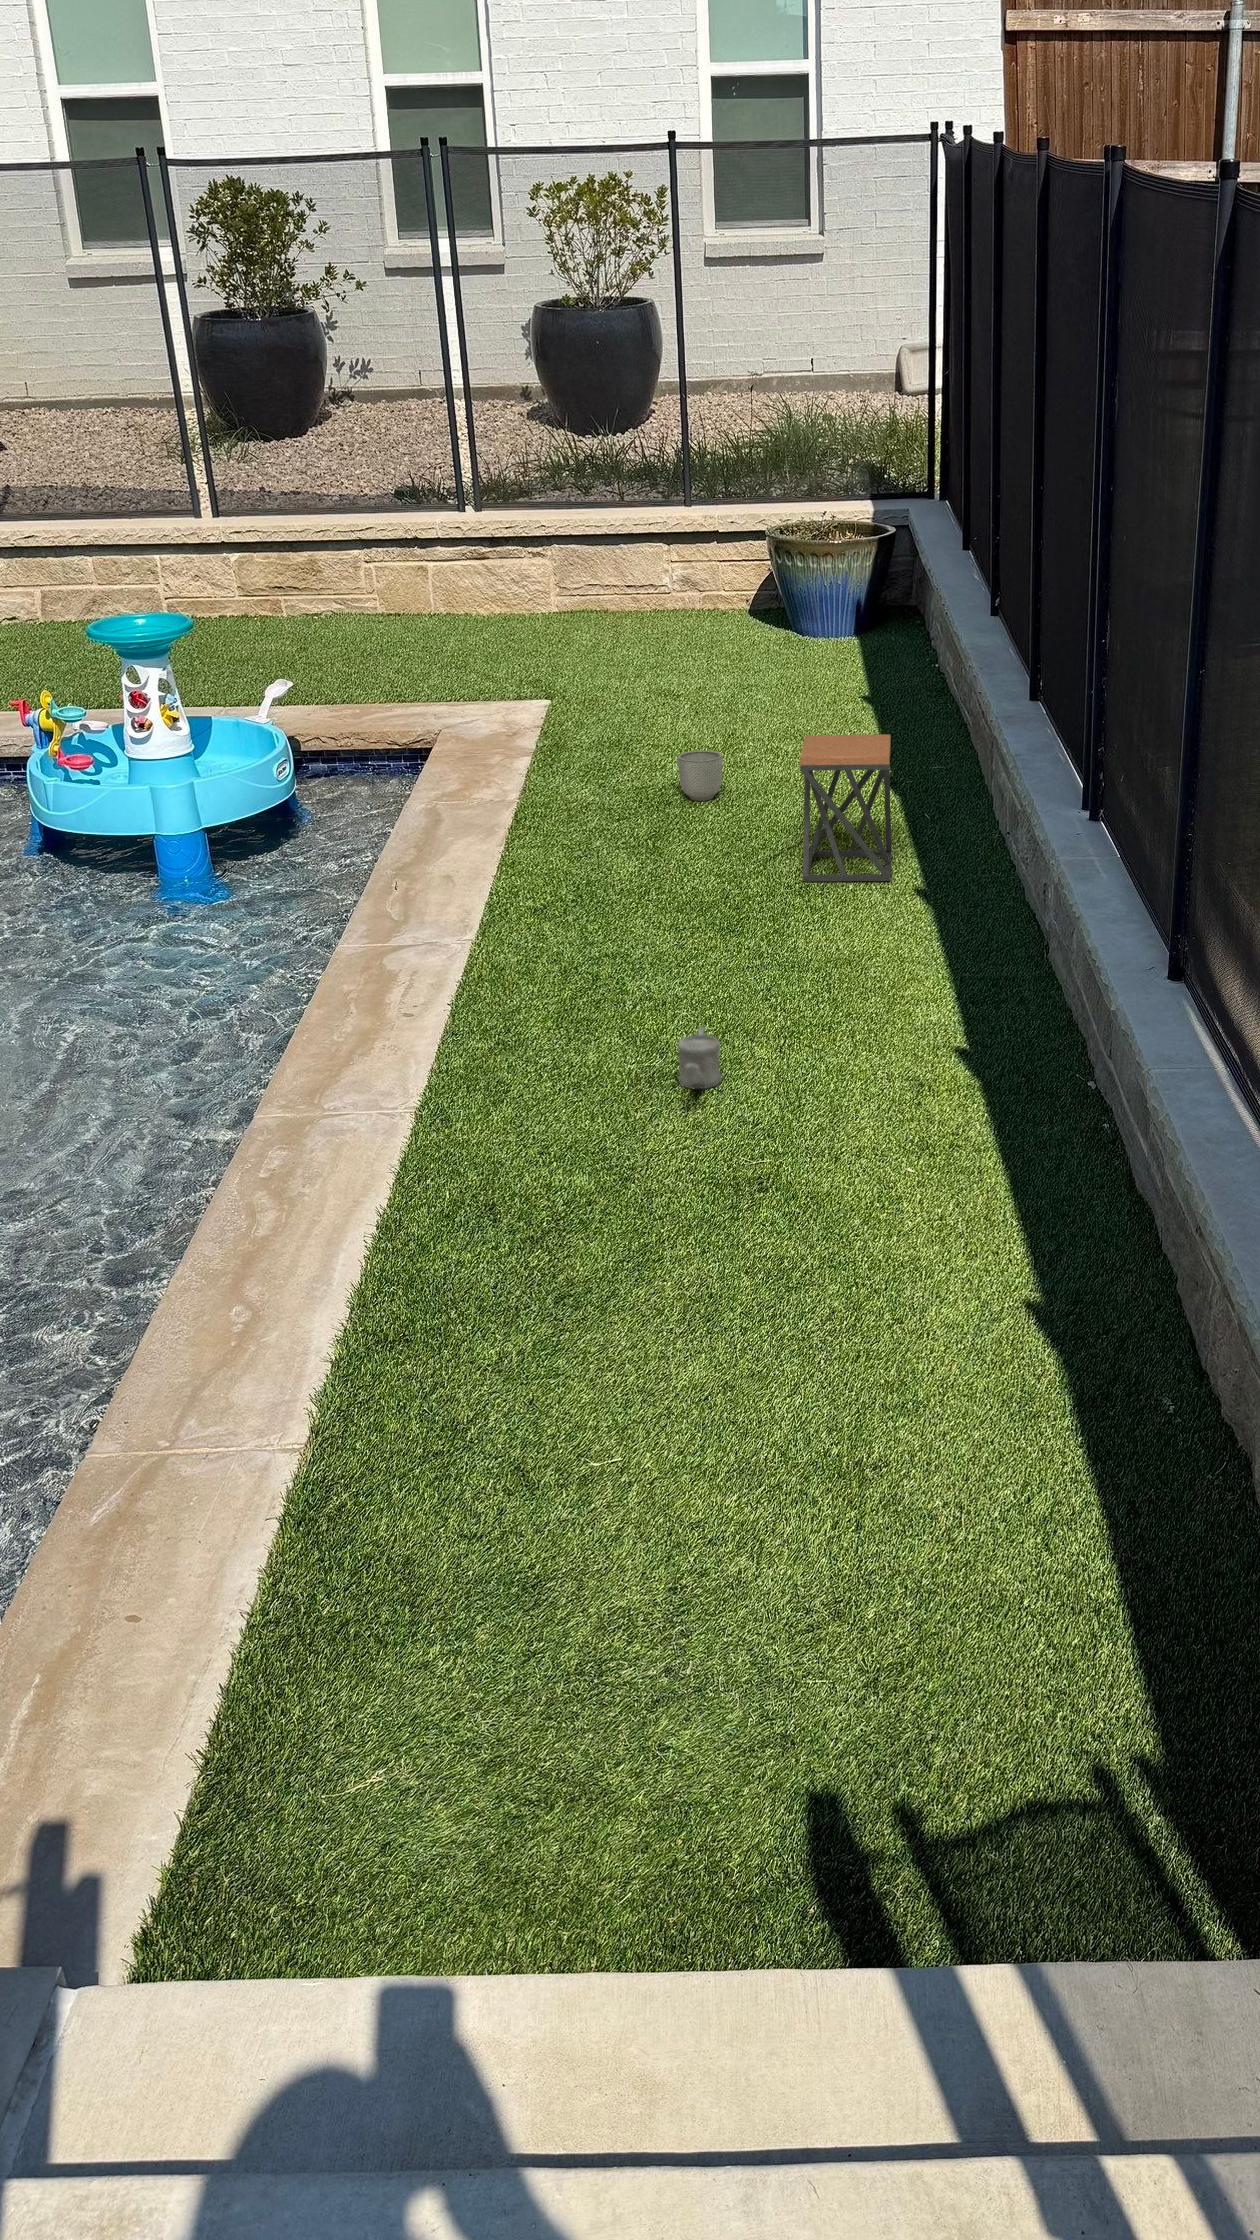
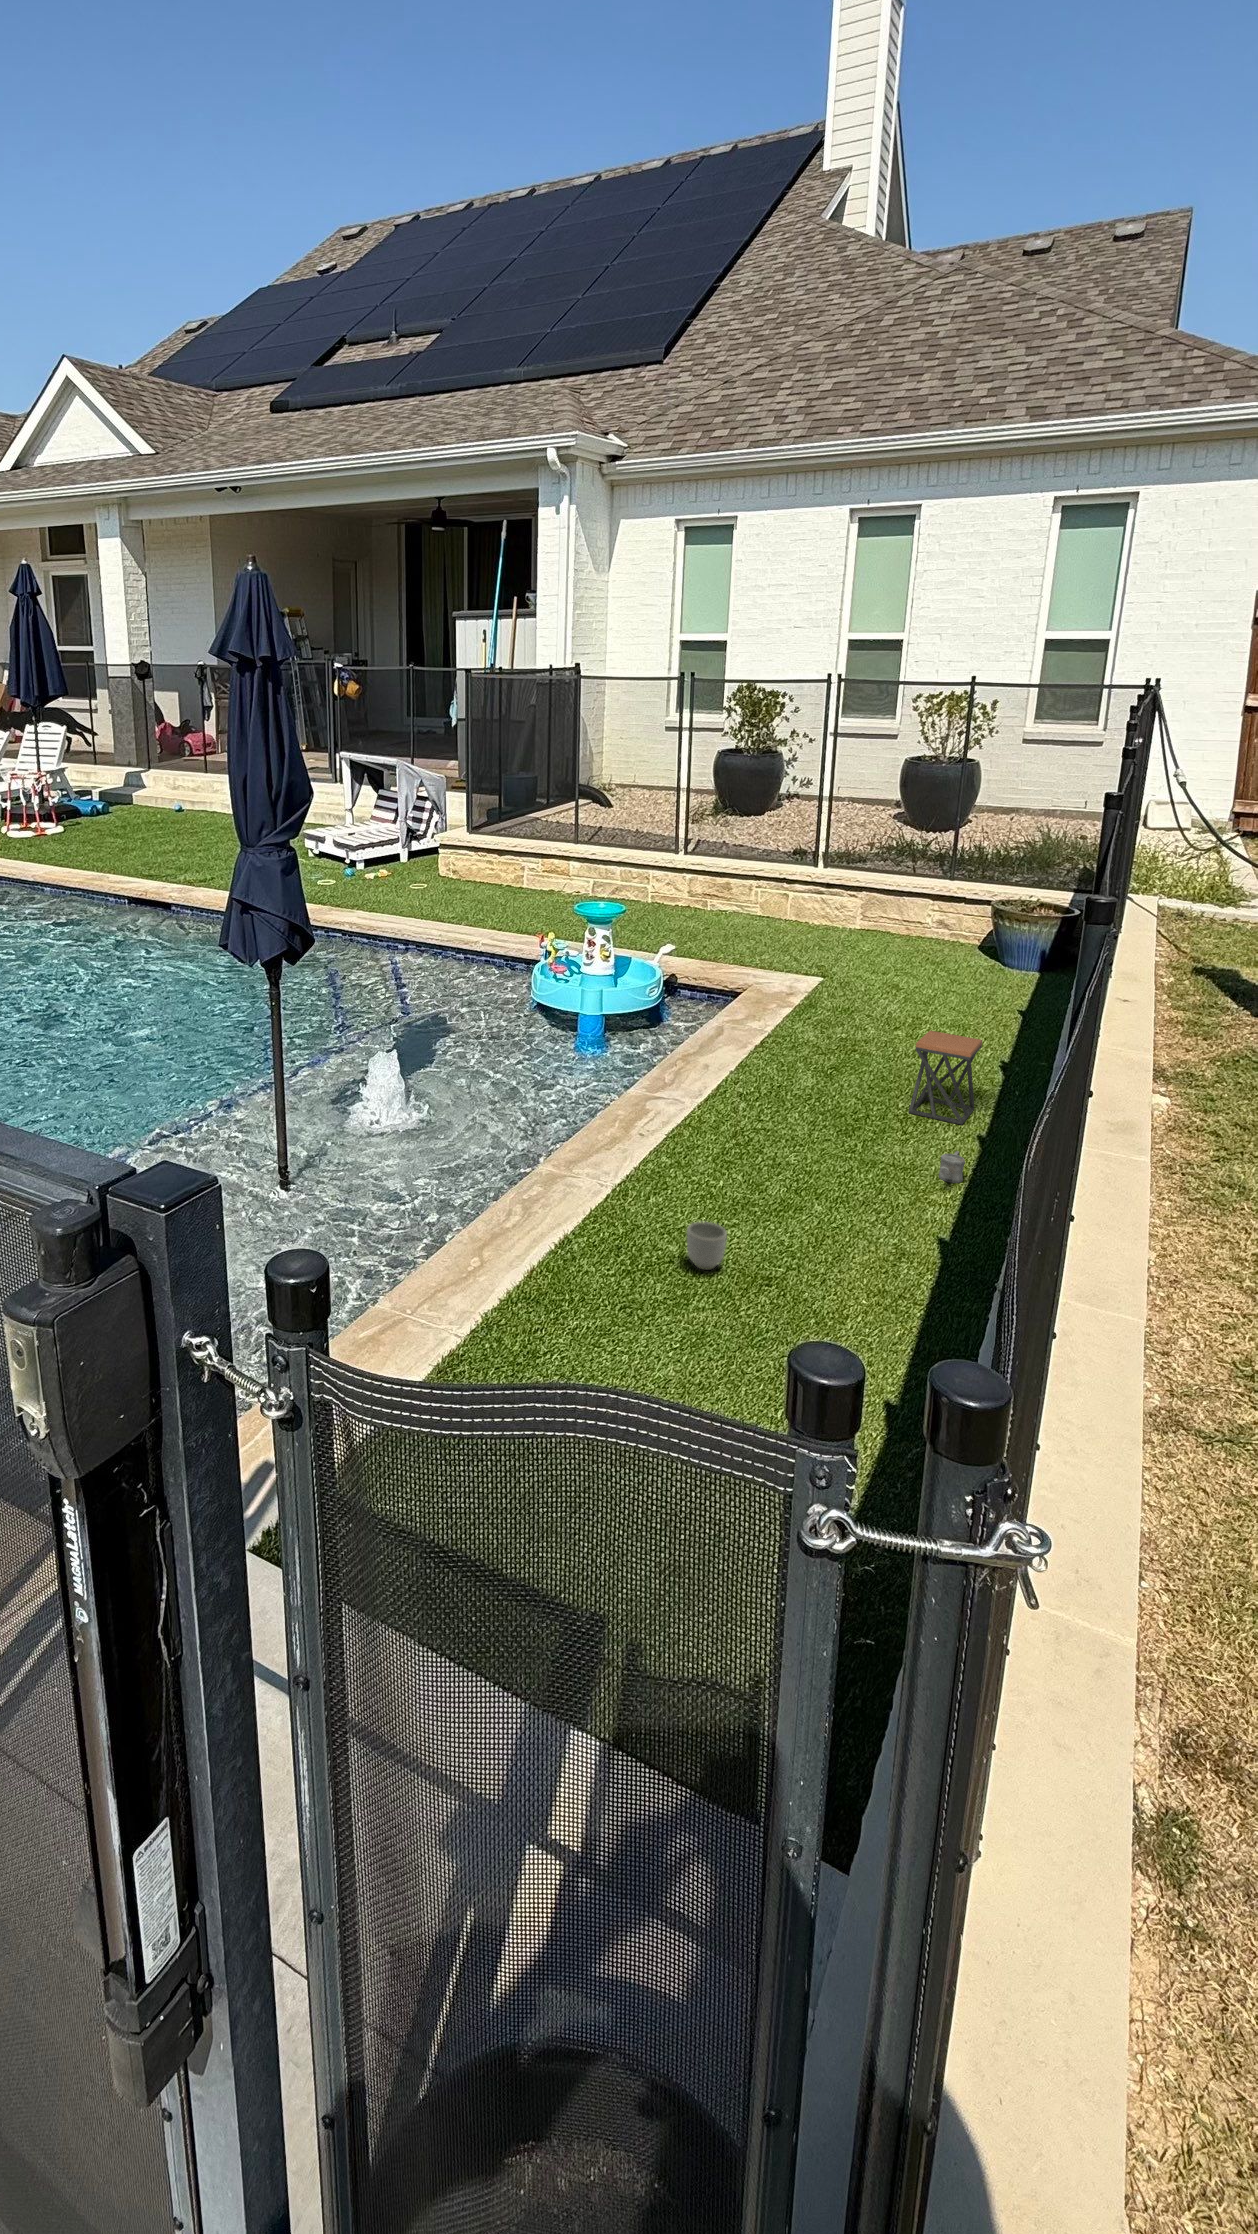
planter: present [678,750,723,801] -> present [687,1222,727,1270]
watering can: present [677,1027,722,1089] -> present [939,1151,965,1183]

